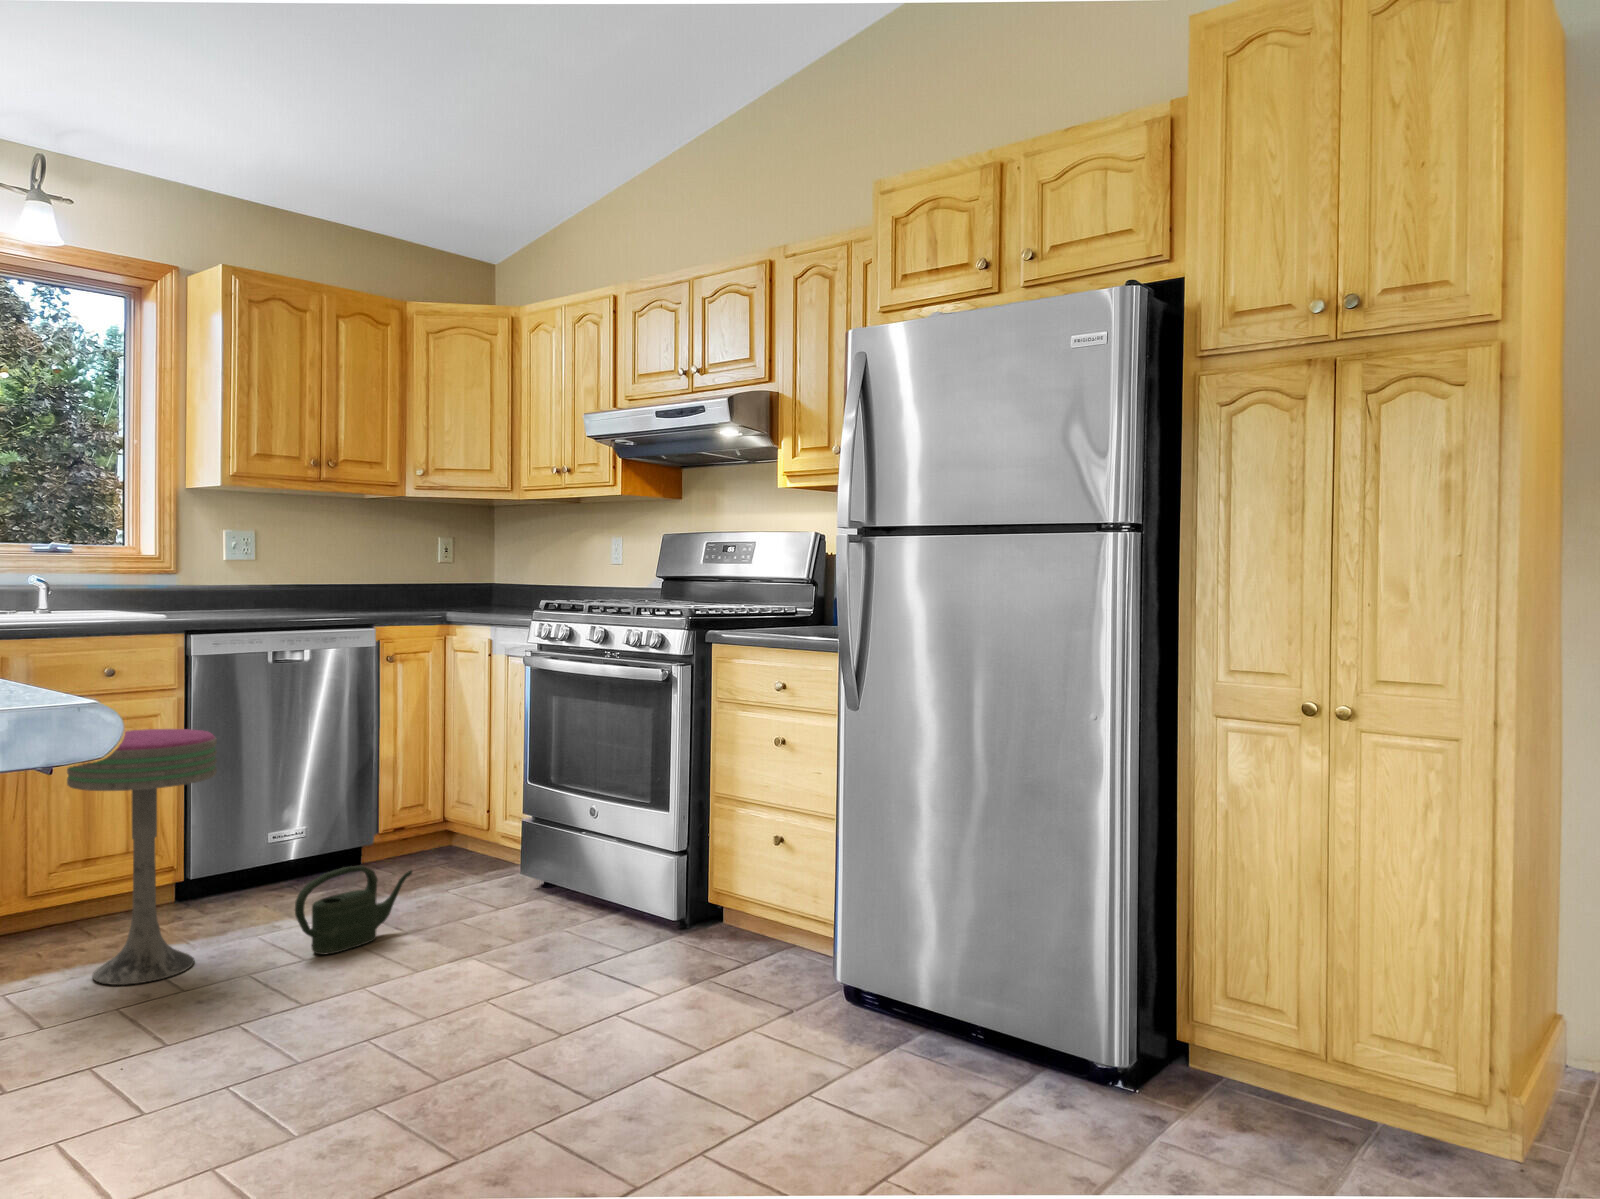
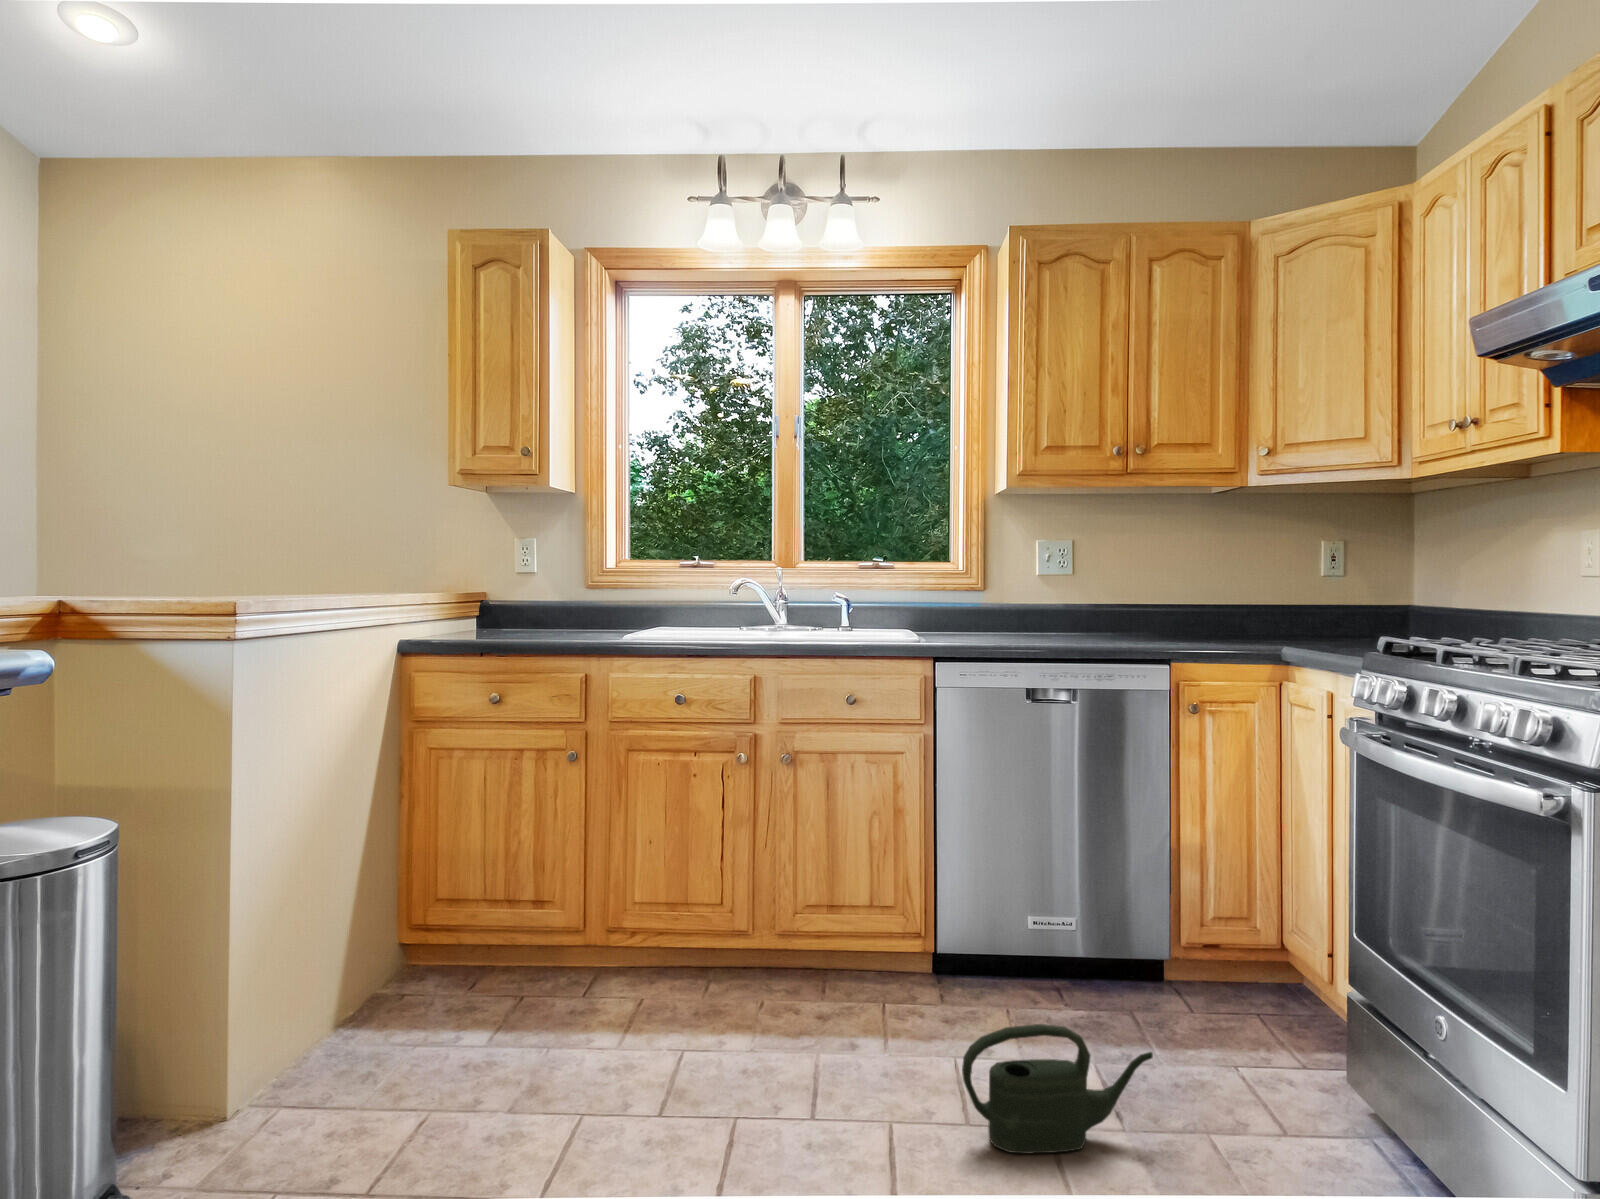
bar stool: present [67,729,217,985] -> none [739,776,897,1102]

